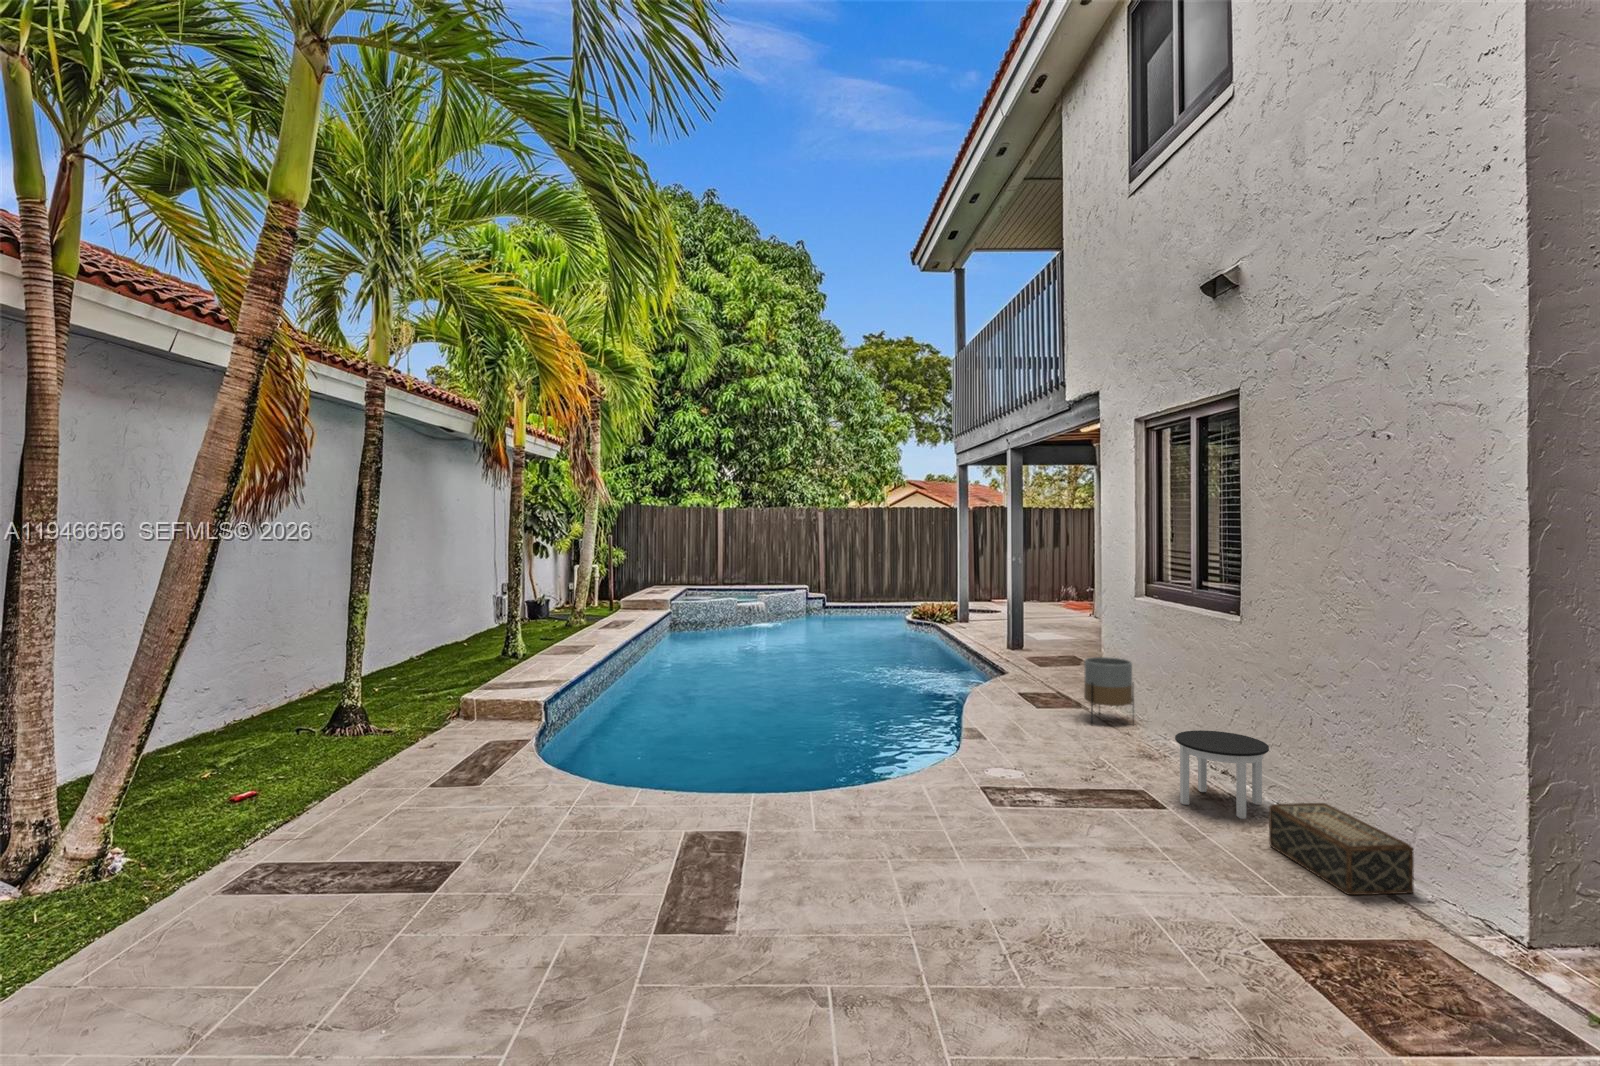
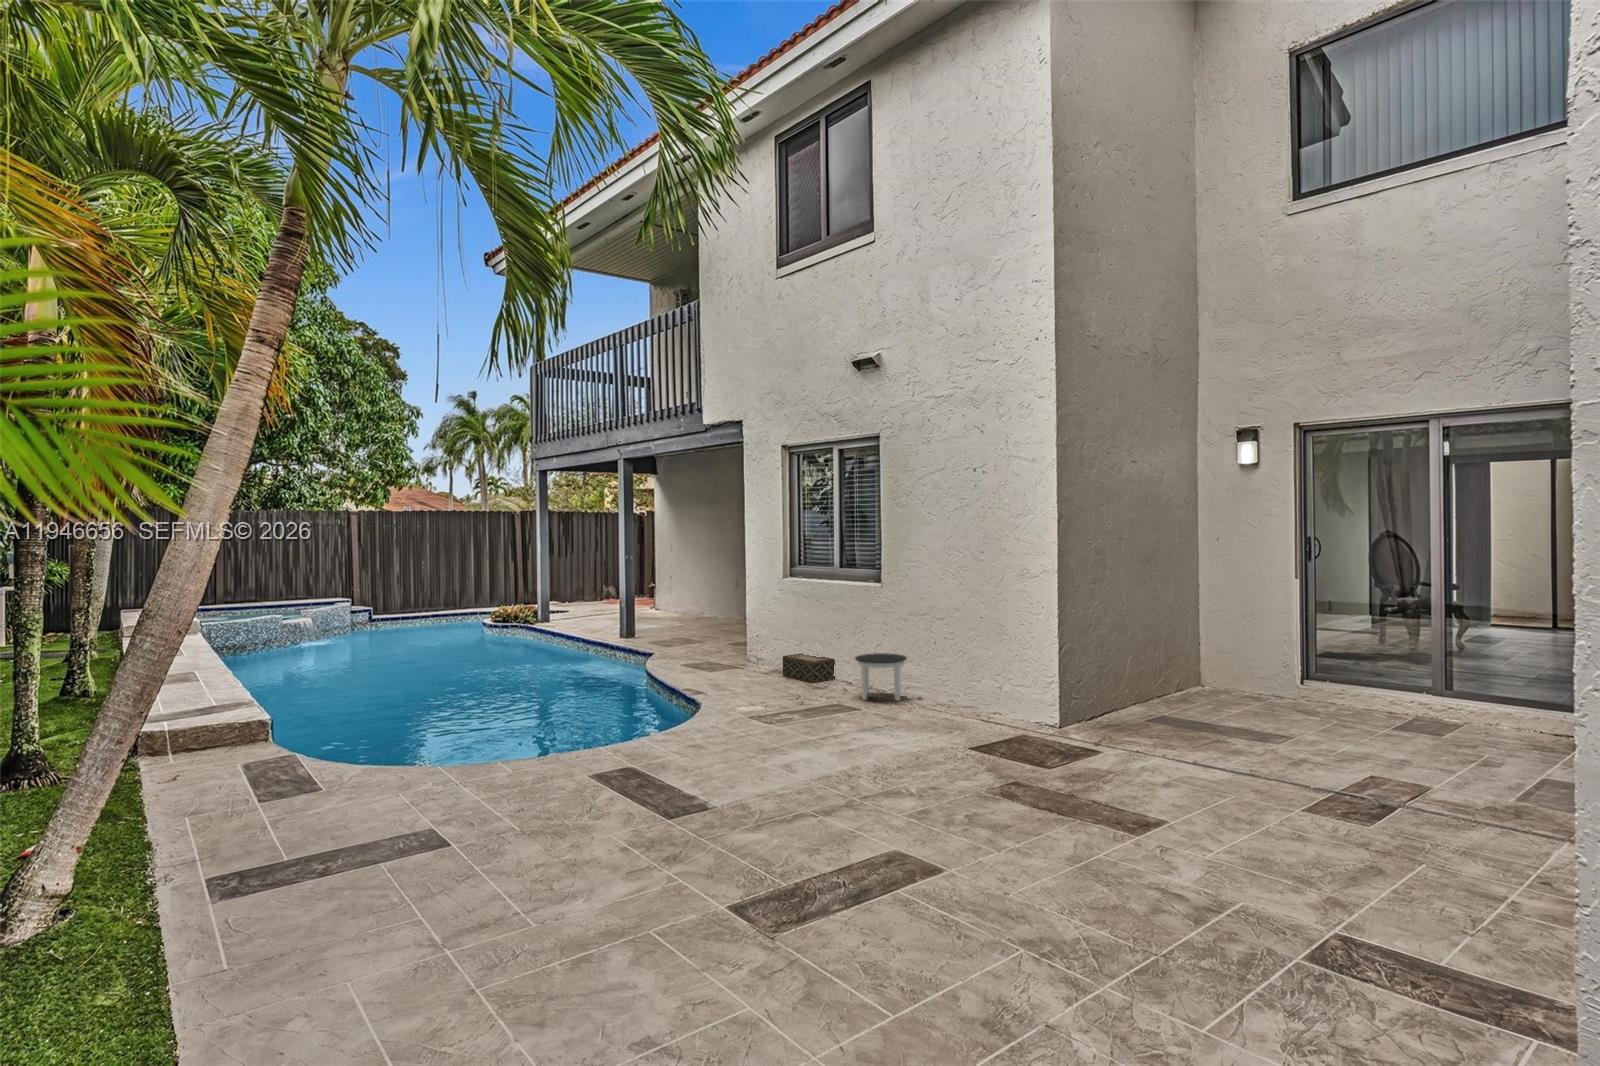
planter: present [1084,657,1134,724] -> none [754,622,789,673]
woven basket: present [1269,803,1414,895] -> present [783,653,835,683]

